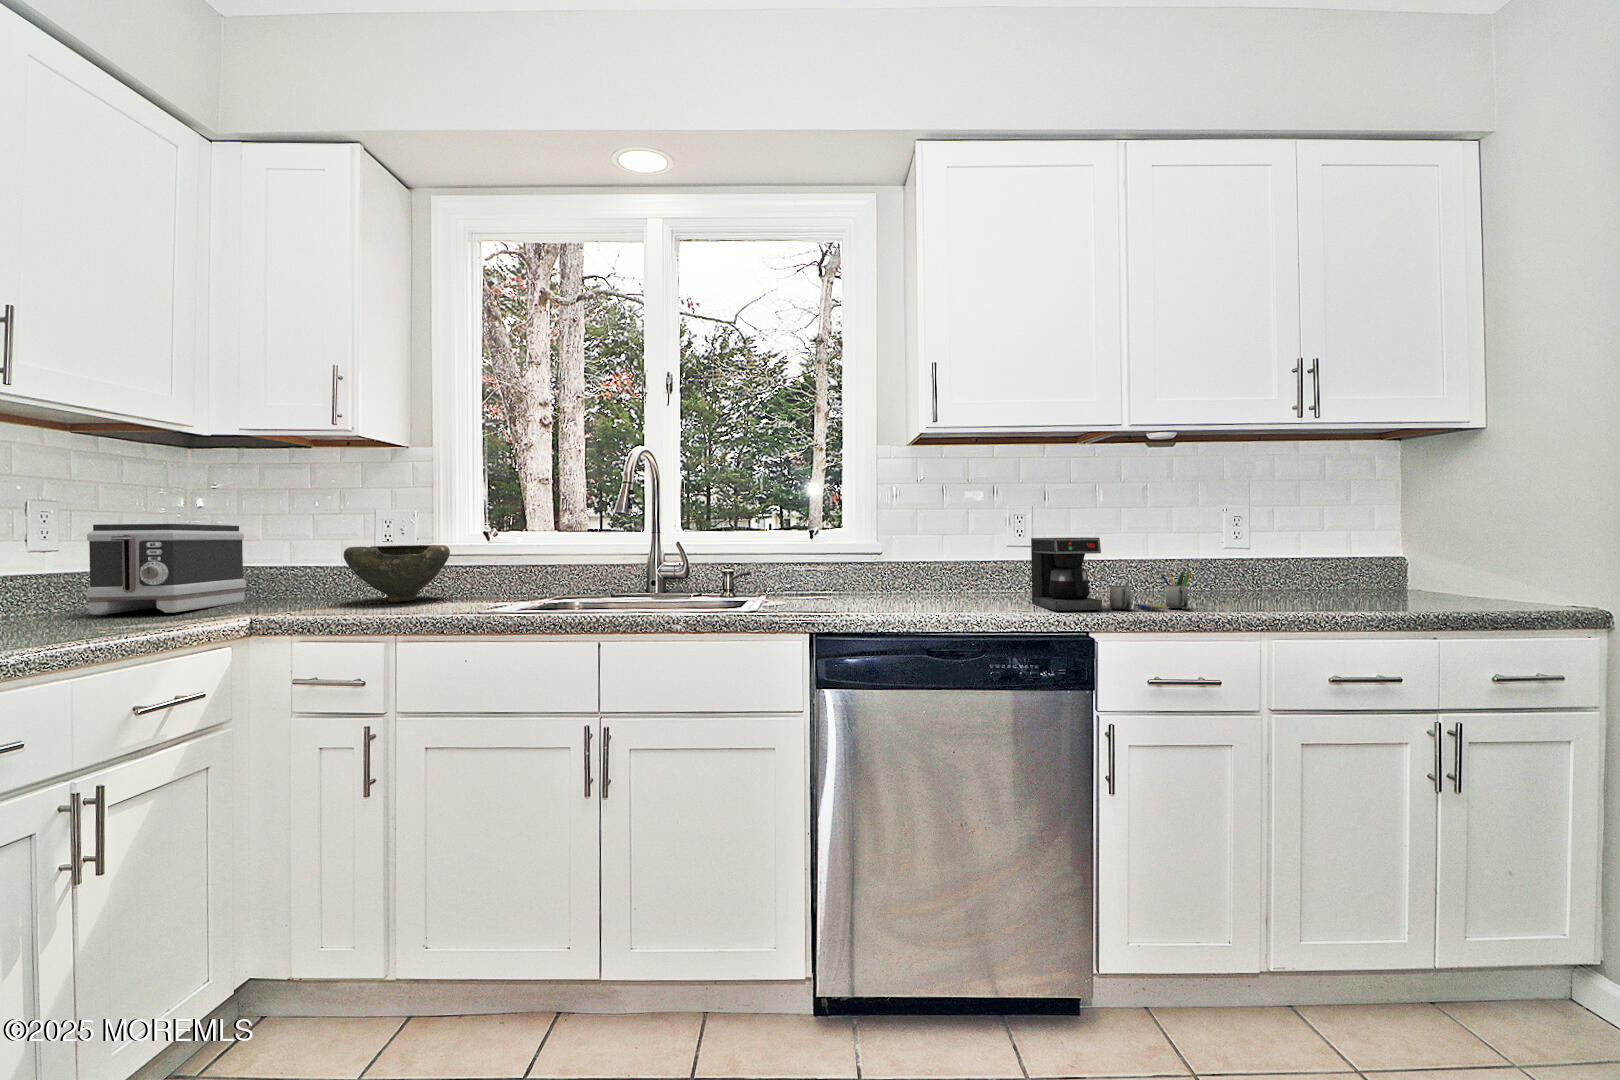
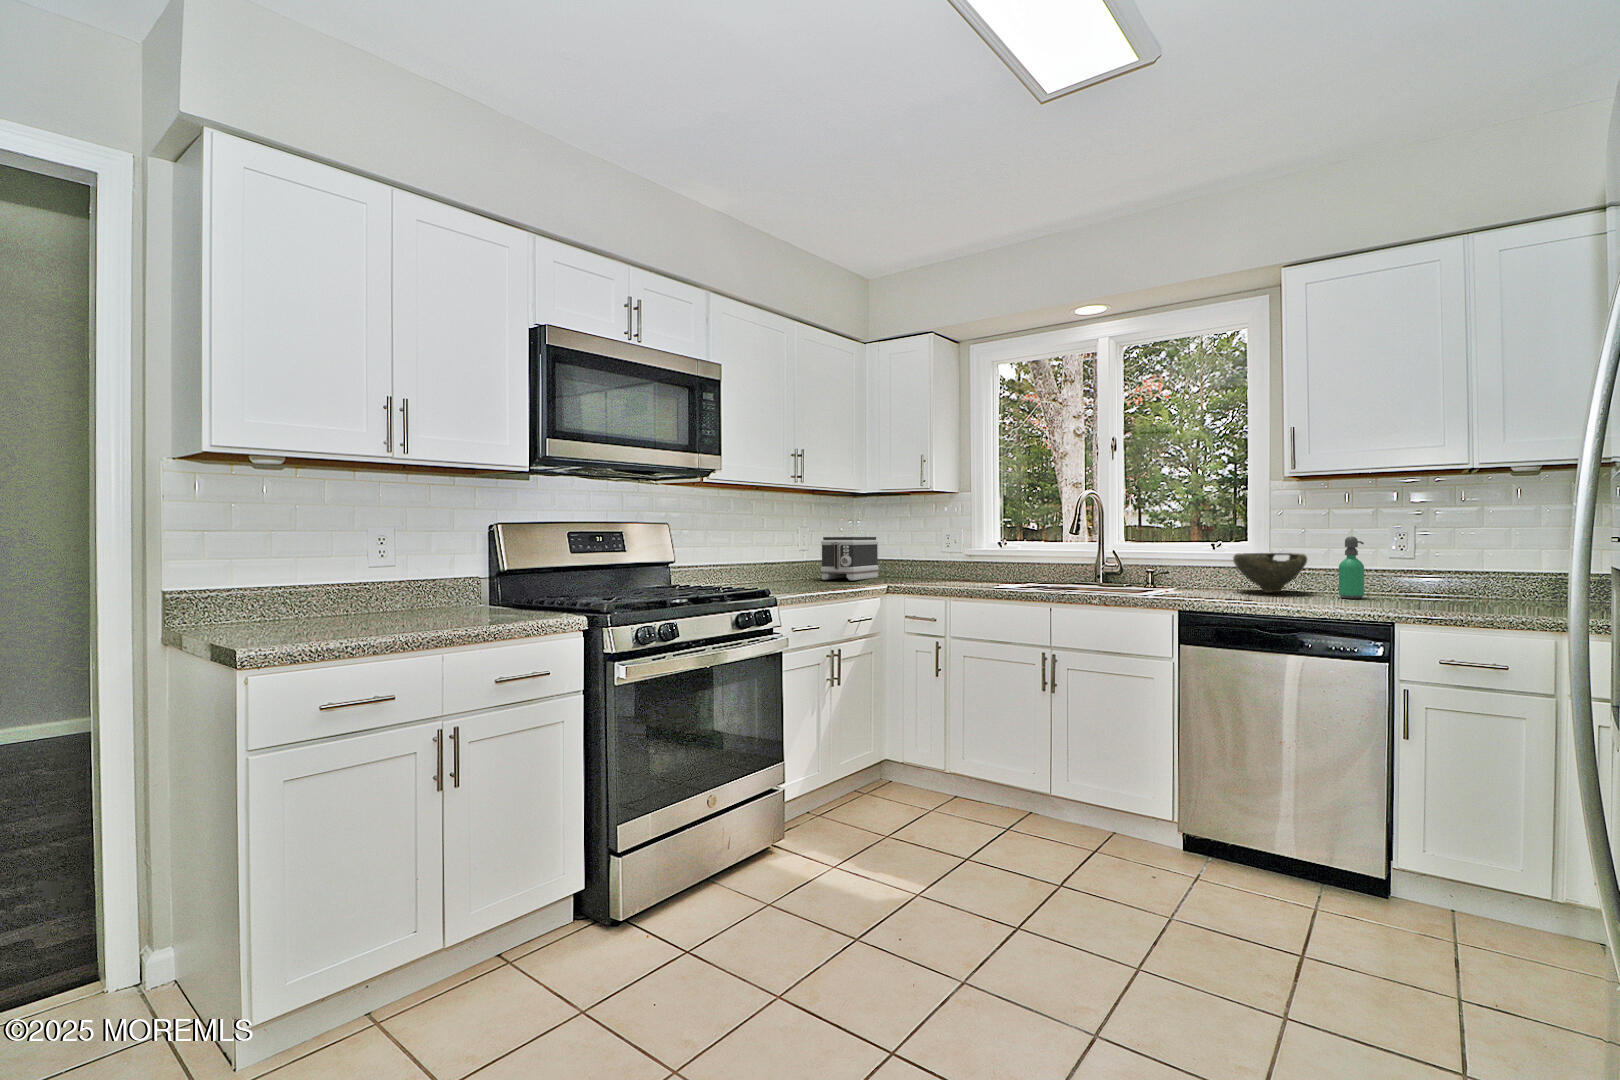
soap dispenser: none [973,517,1006,599] -> present [1339,536,1364,599]
coffee maker: present [1031,537,1192,611] -> none [1380,553,1521,612]
bowl: present [344,545,450,602] -> present [1233,553,1307,593]

